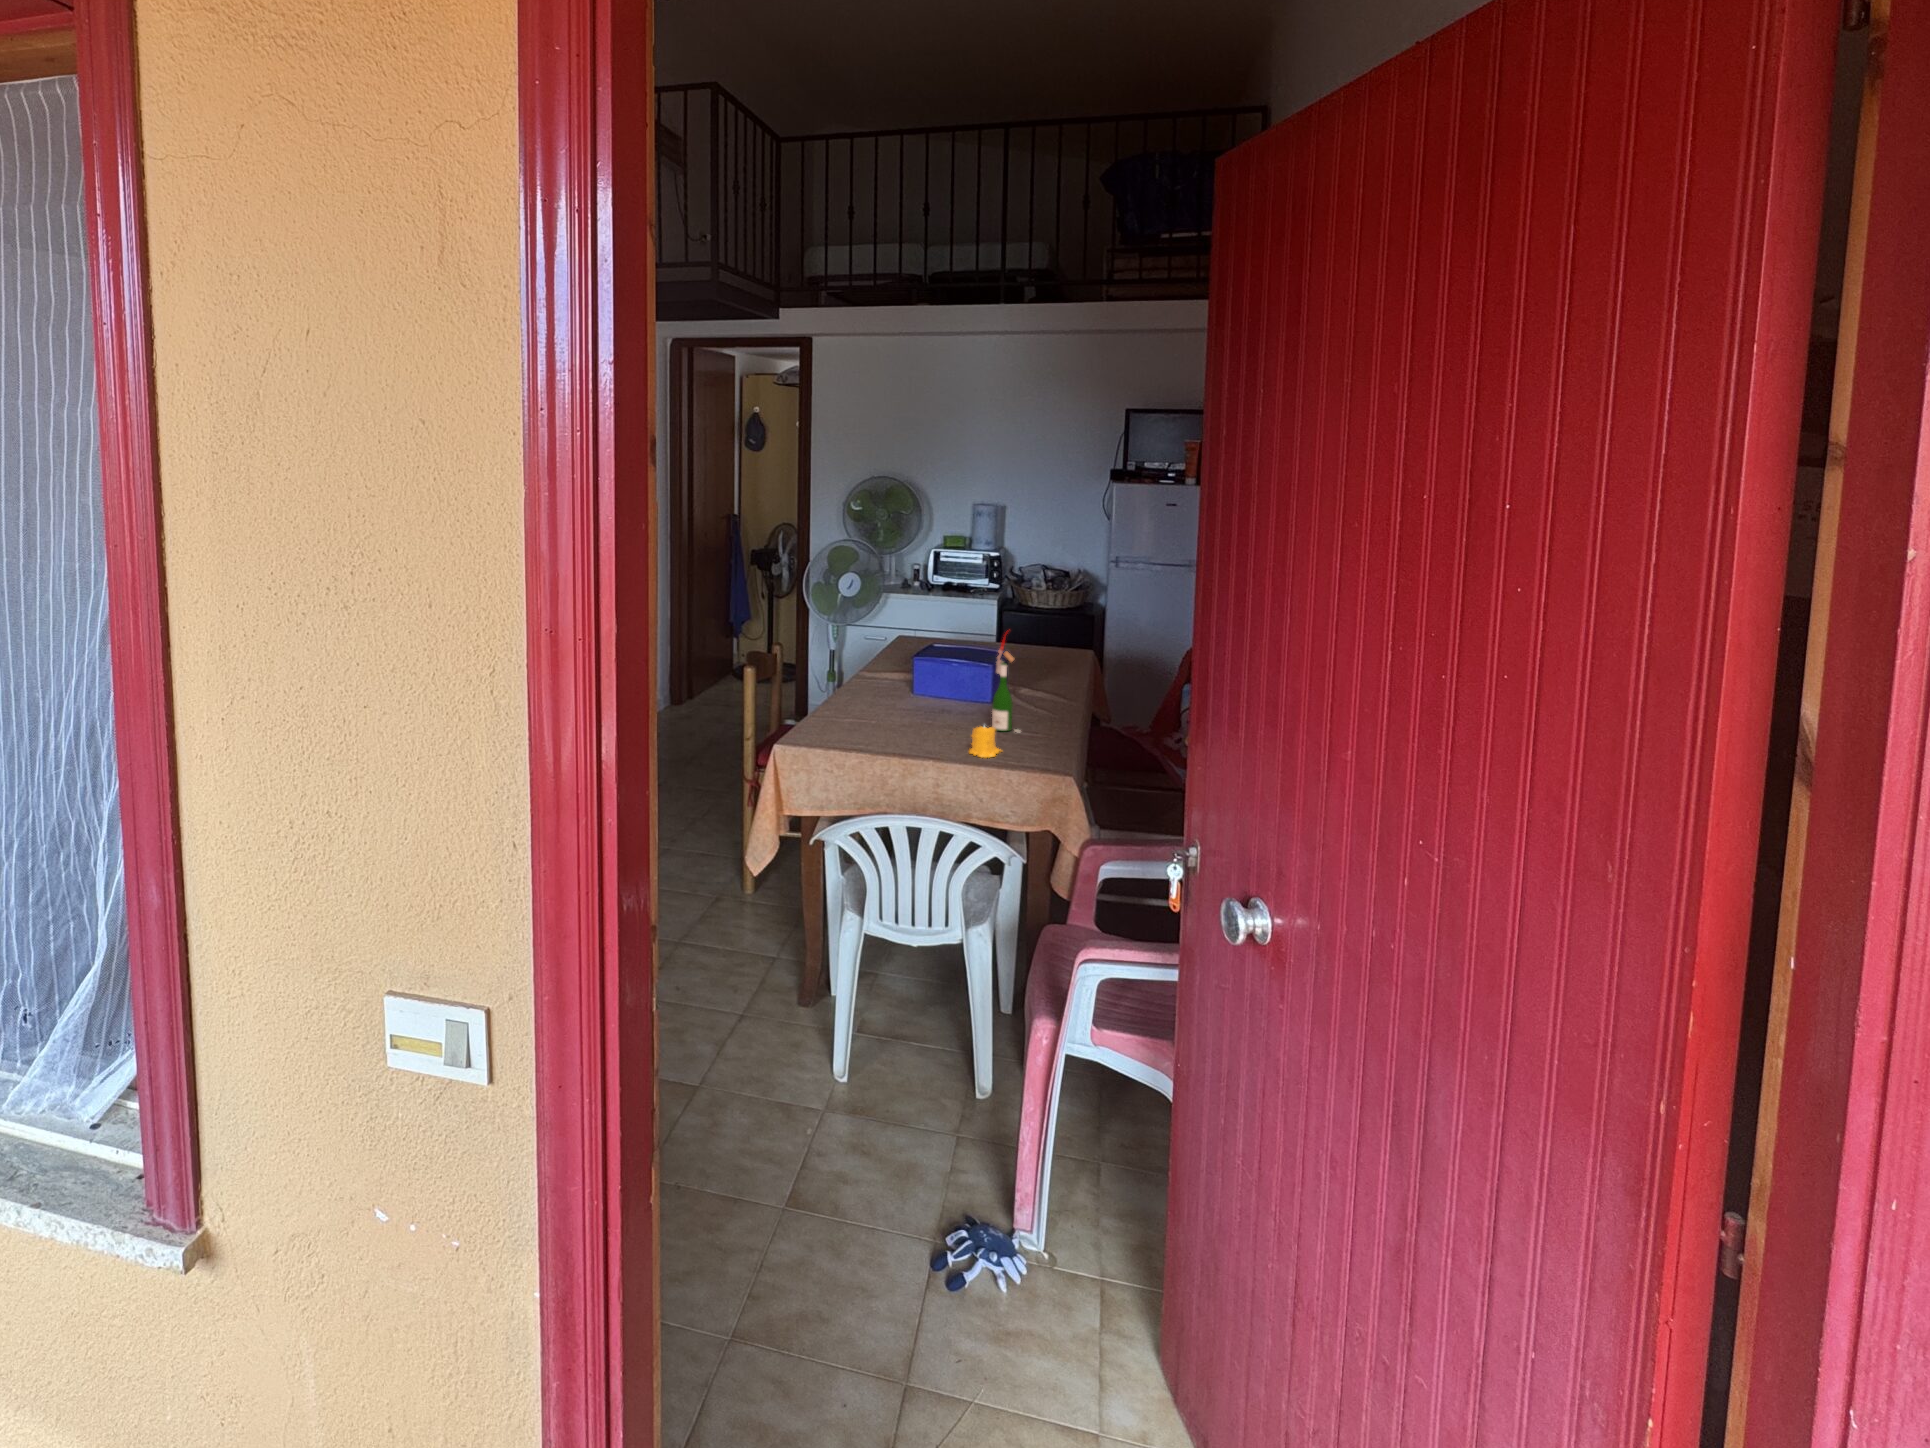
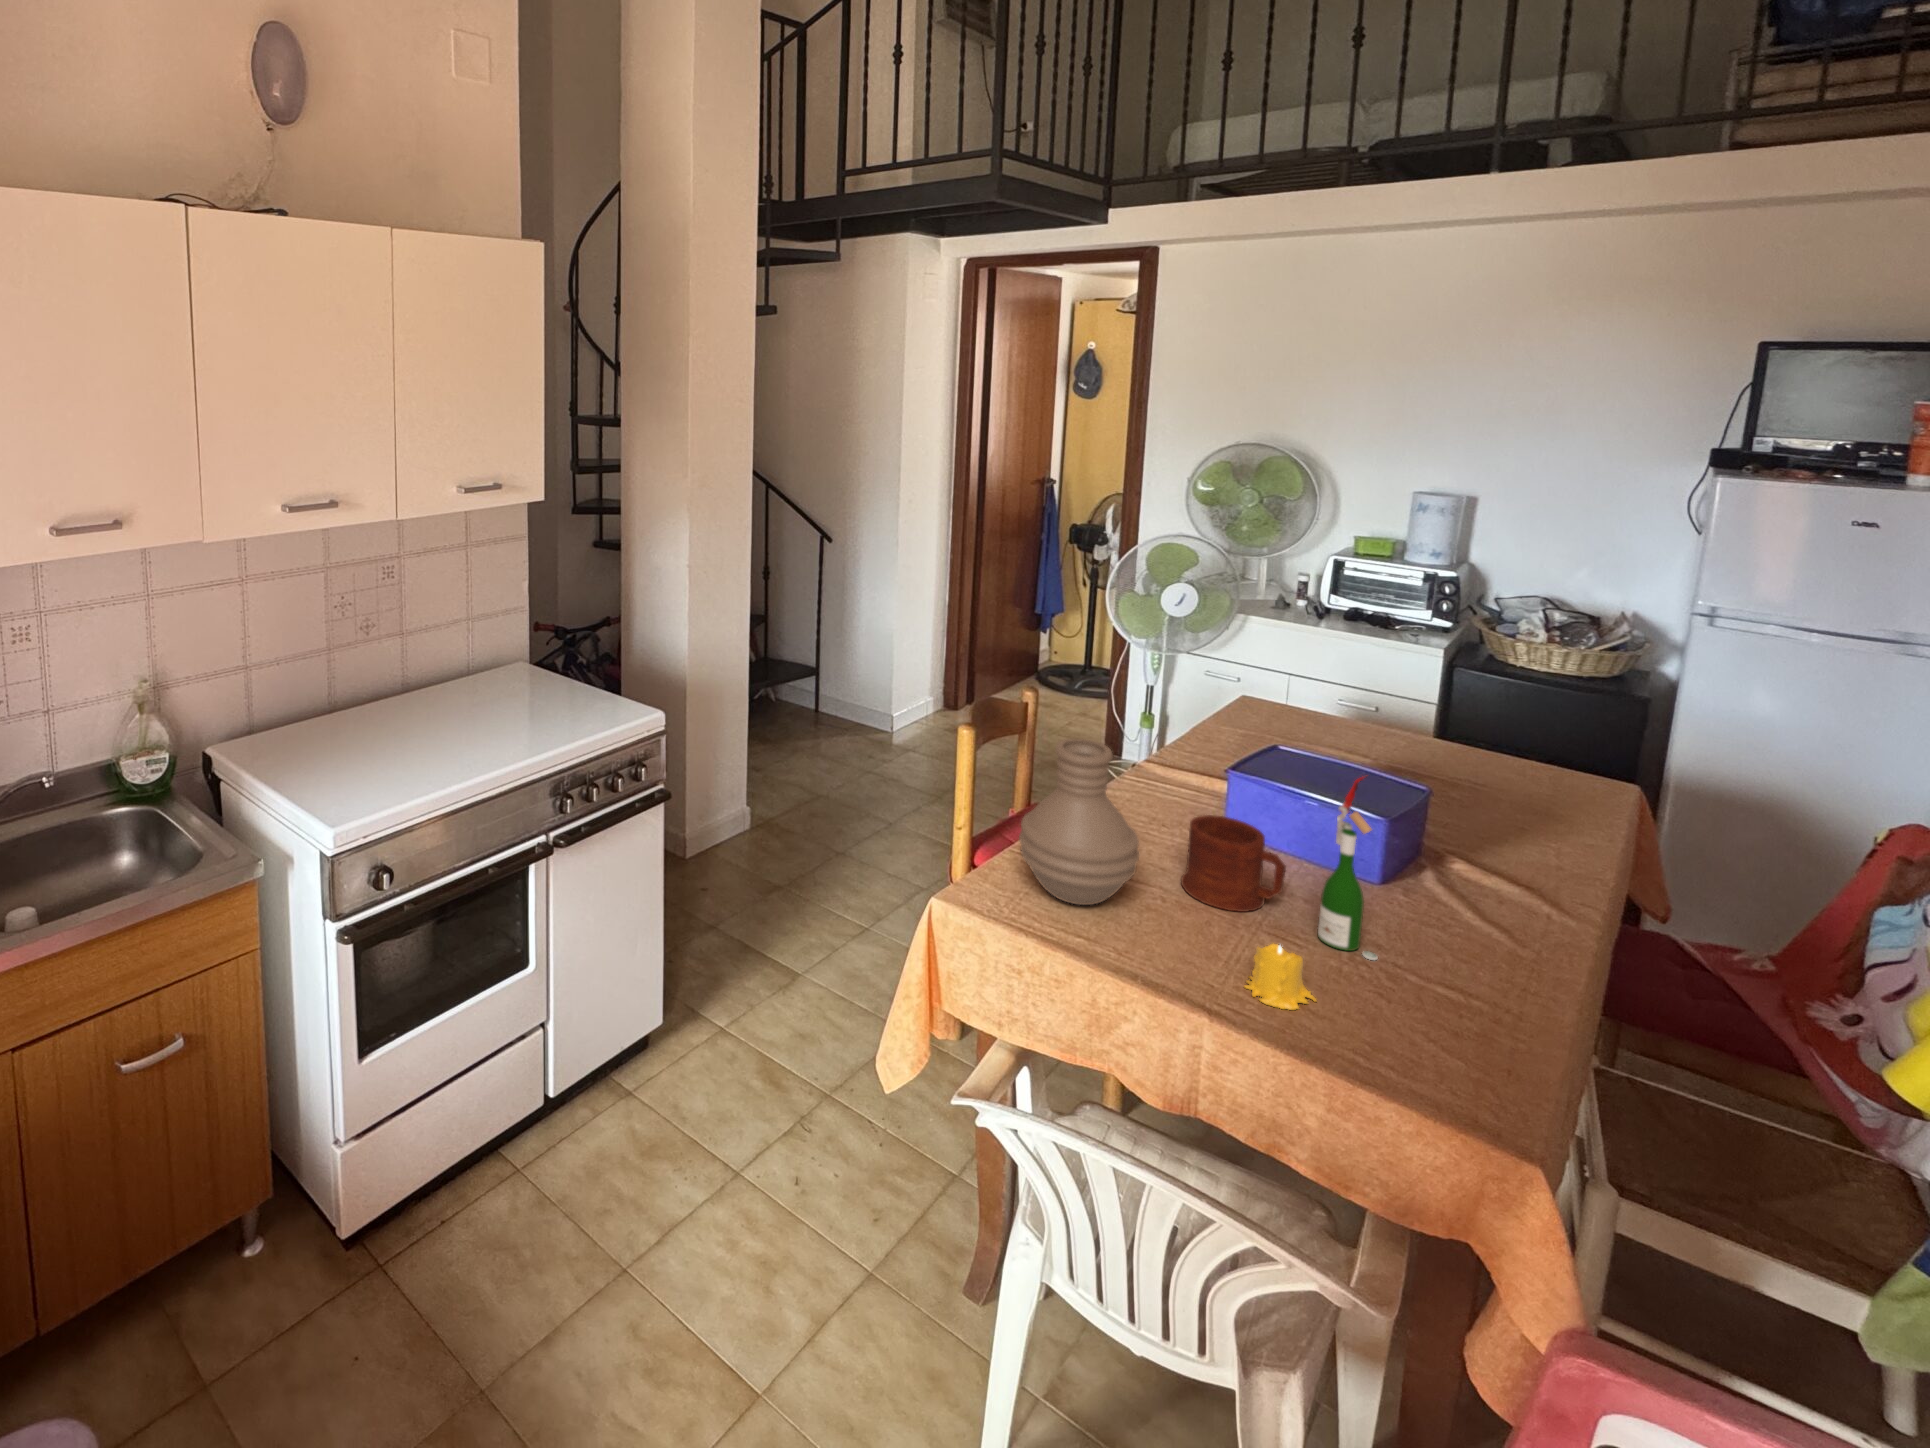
vase: none [832,636,902,738] -> present [1019,739,1139,905]
mug: none [918,677,972,727] -> present [1181,815,1286,912]

